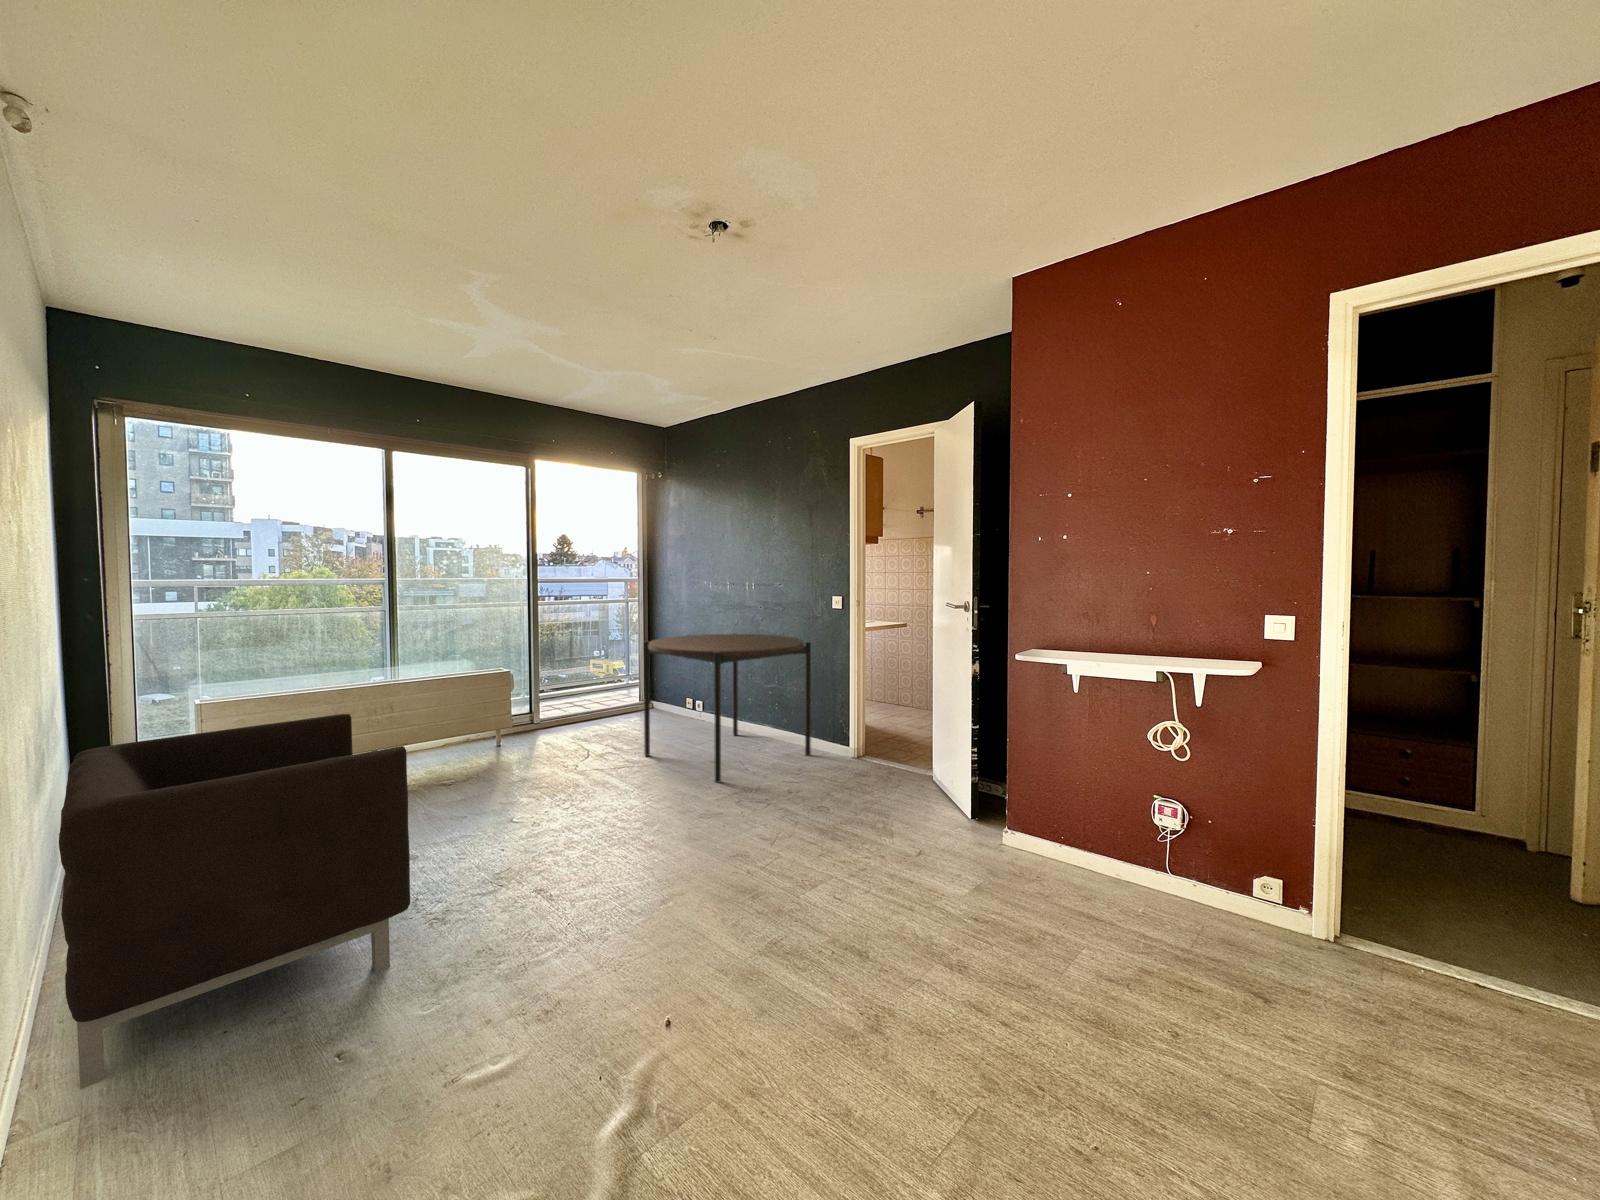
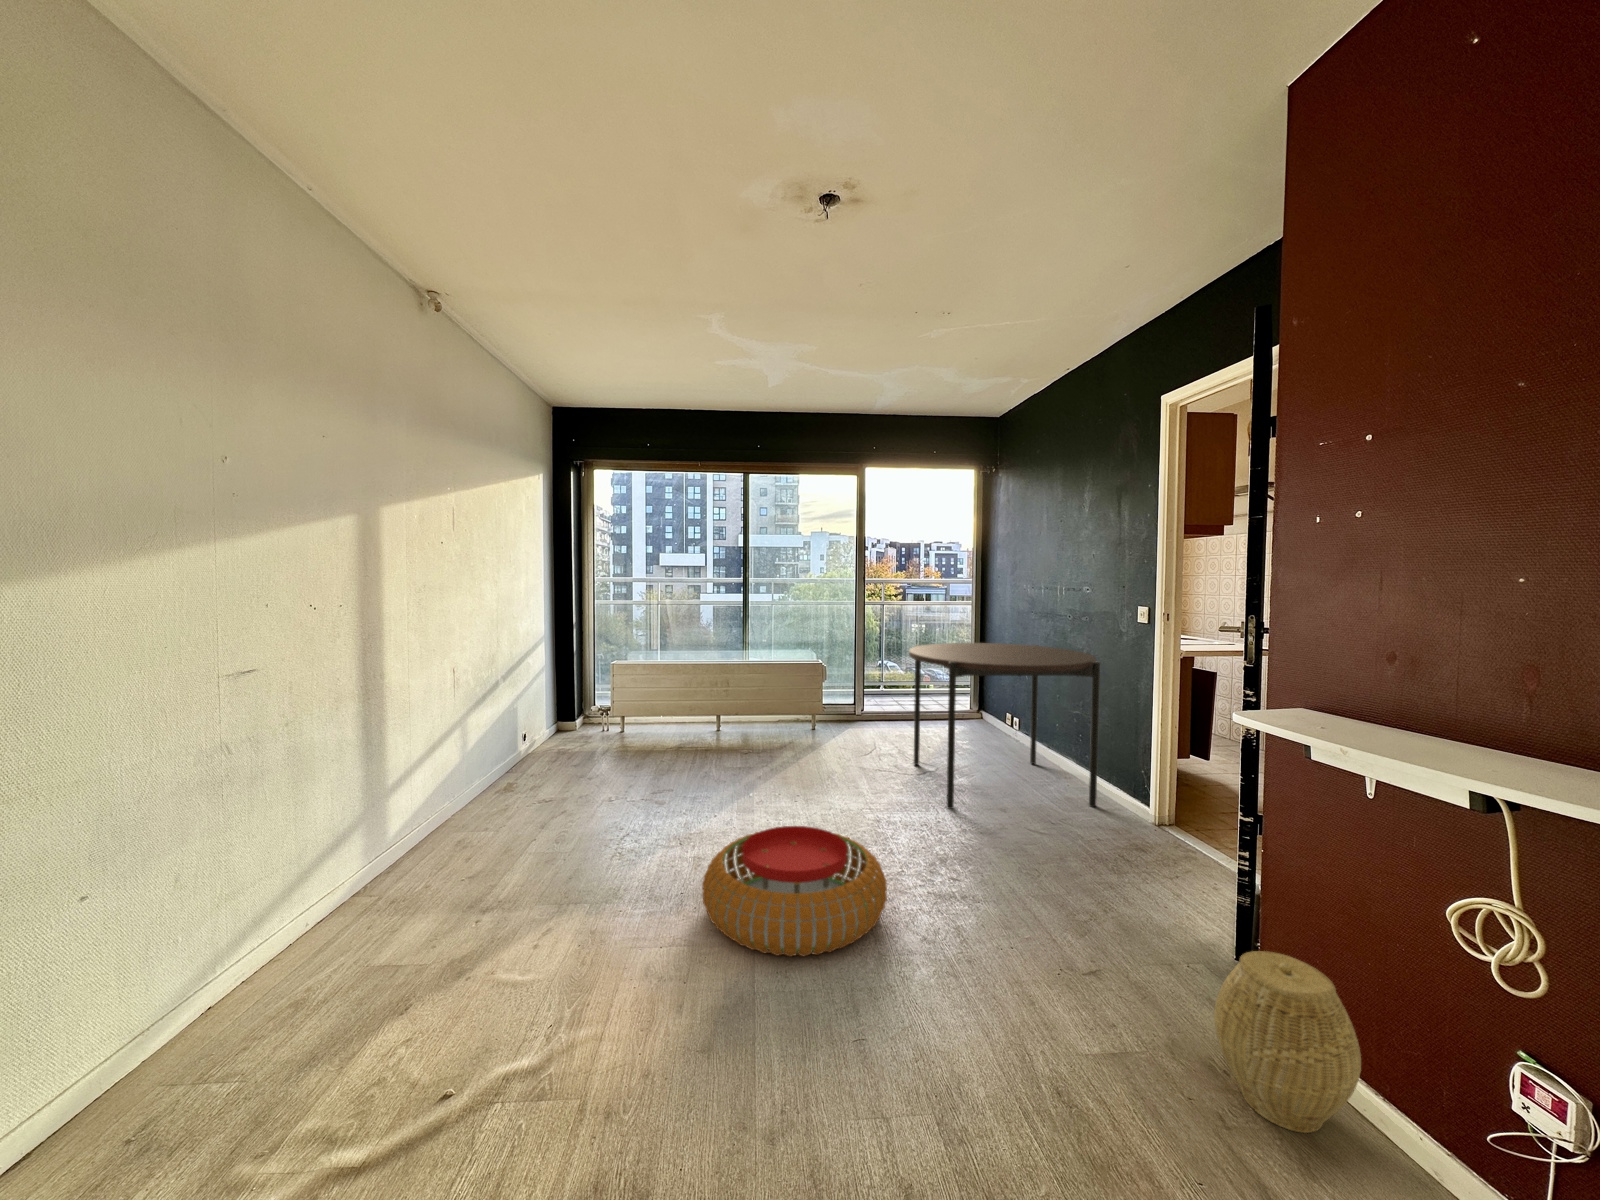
armchair: present [59,714,410,1089] -> none [385,678,608,877]
woven basket: none [1022,793,1094,885] -> present [1214,951,1361,1133]
pouf: none [615,815,792,936] -> present [702,826,887,957]

